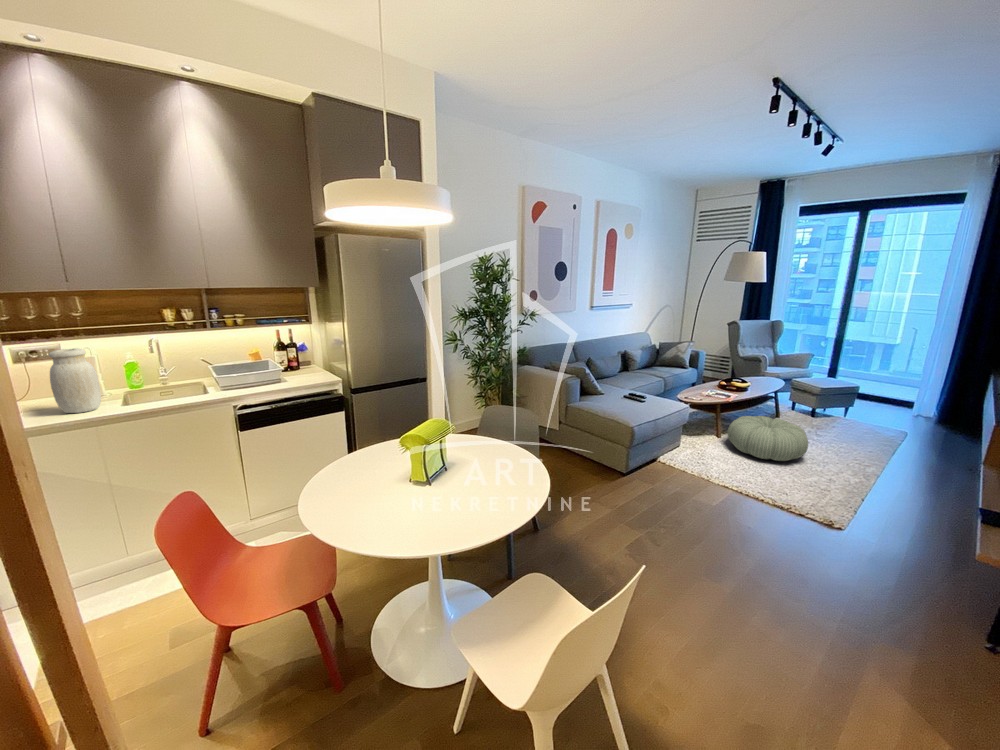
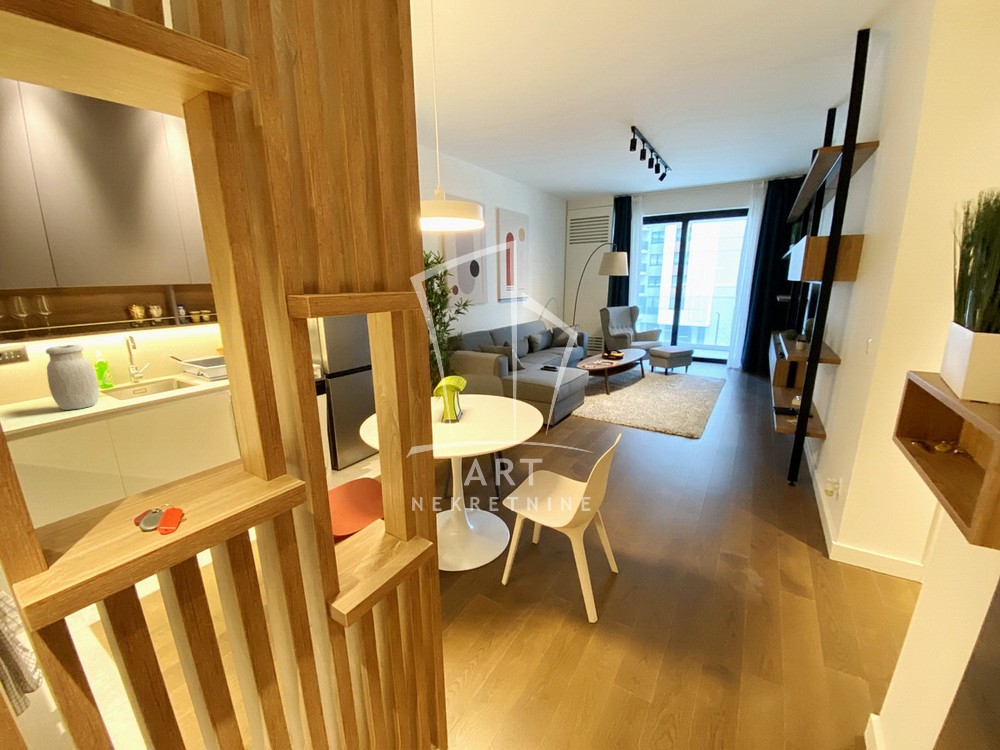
pouf: present [727,416,808,461] -> none [615,376,669,406]

